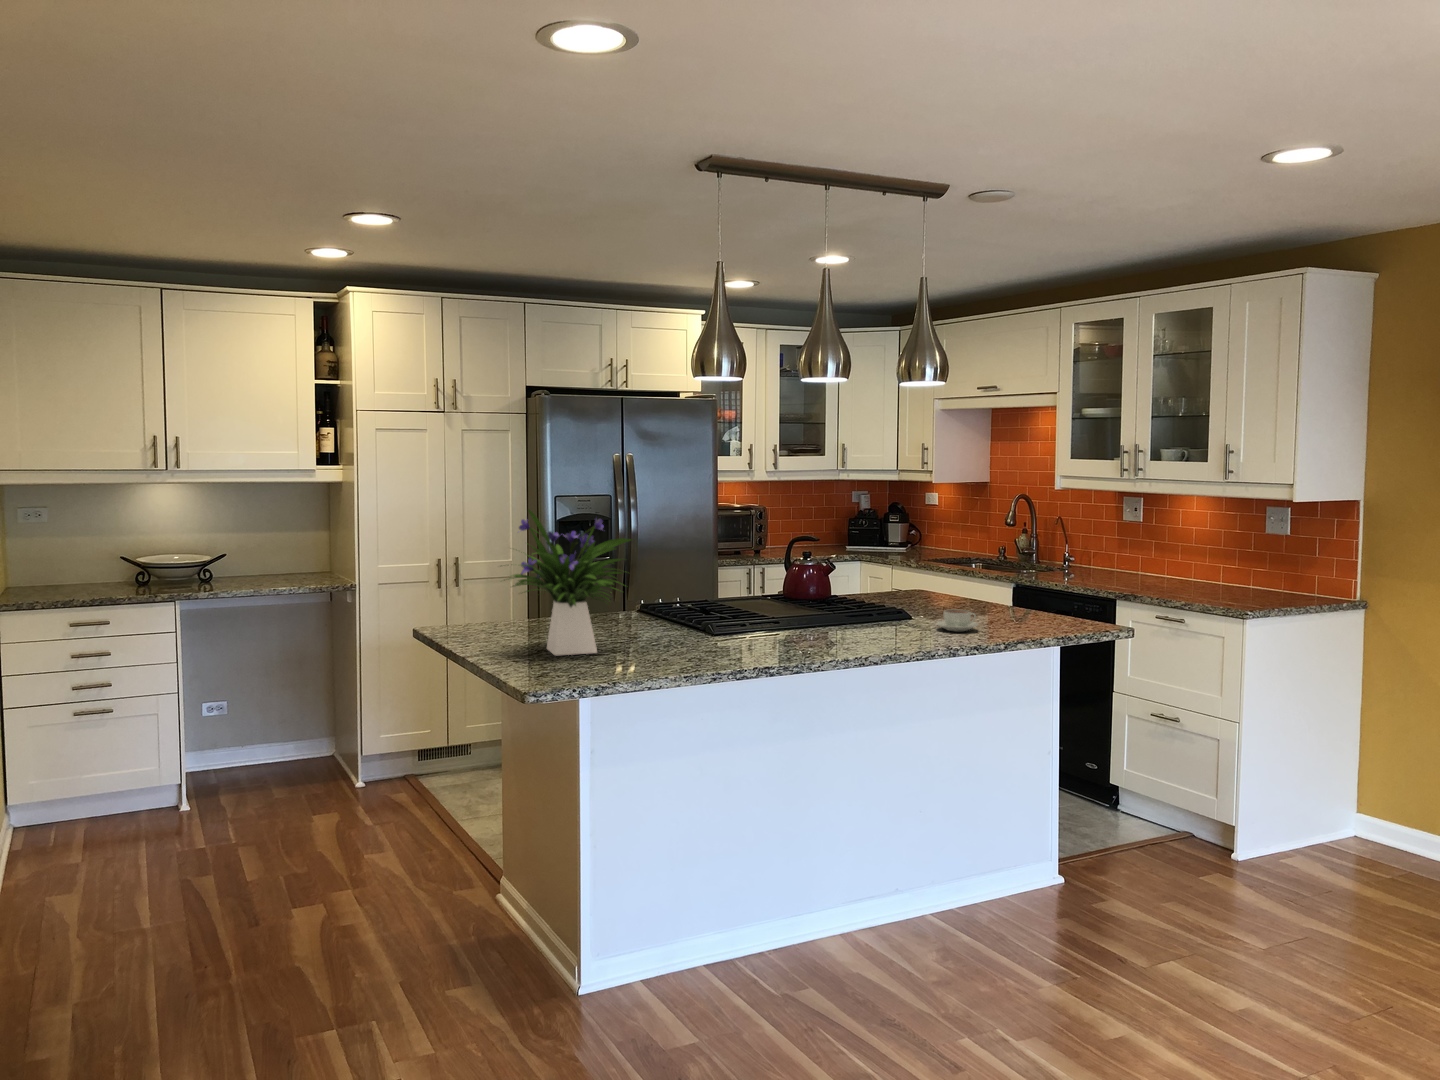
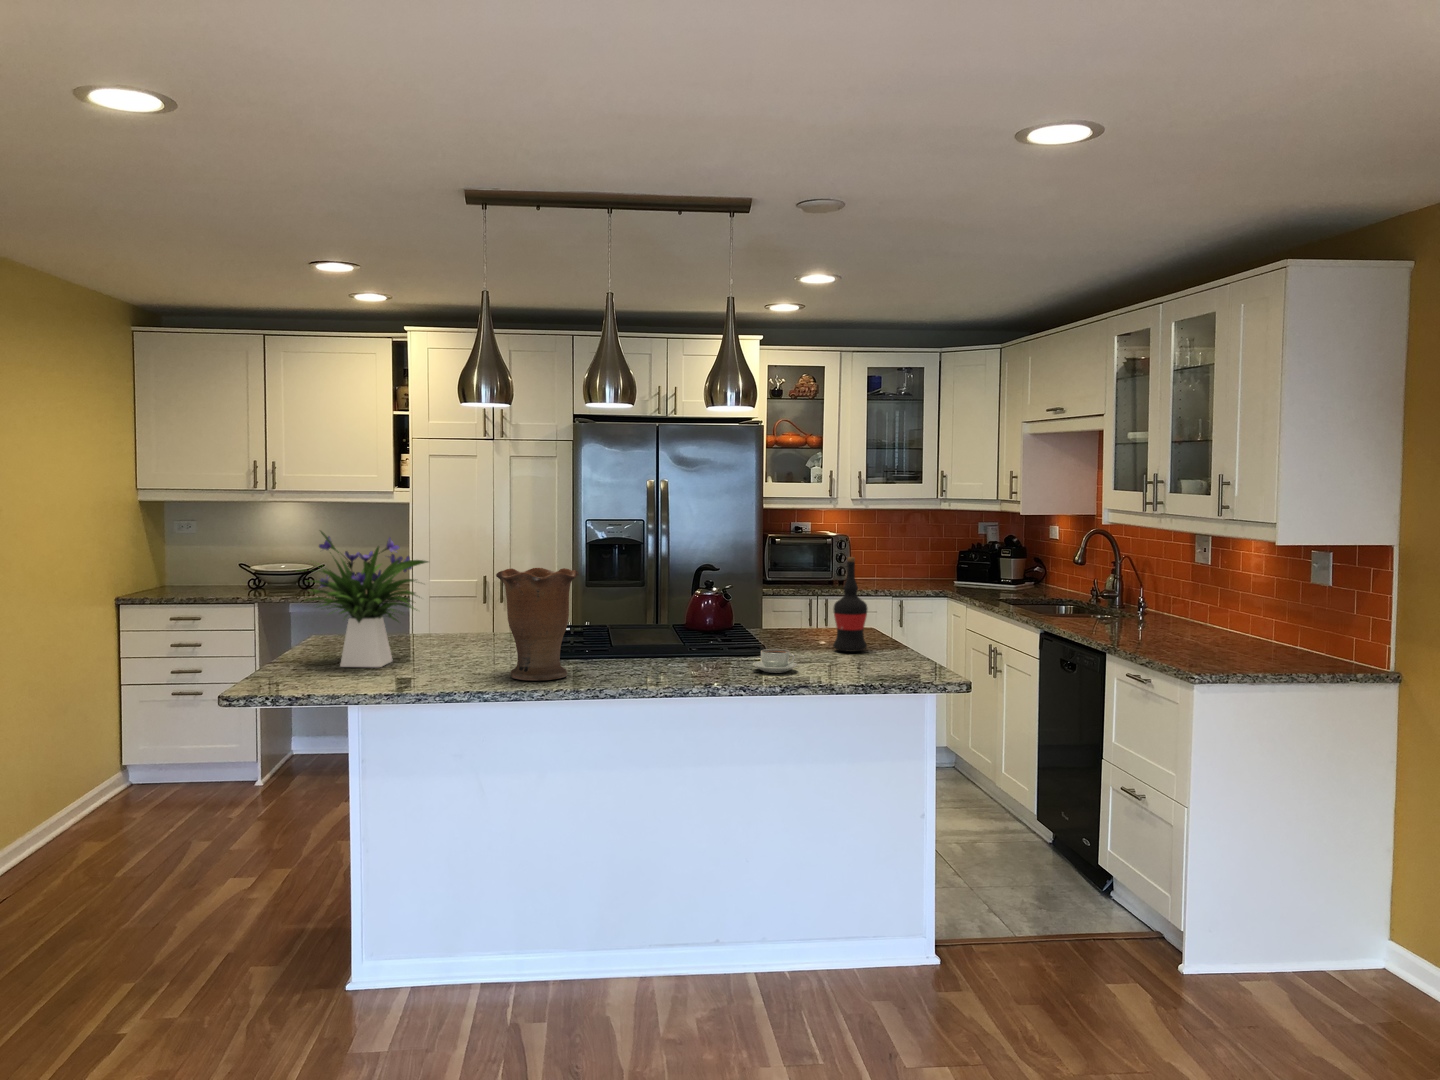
wine bottle: none [947,523,979,609] -> present [833,557,867,652]
vase: none [733,541,816,654] -> present [496,568,579,681]

